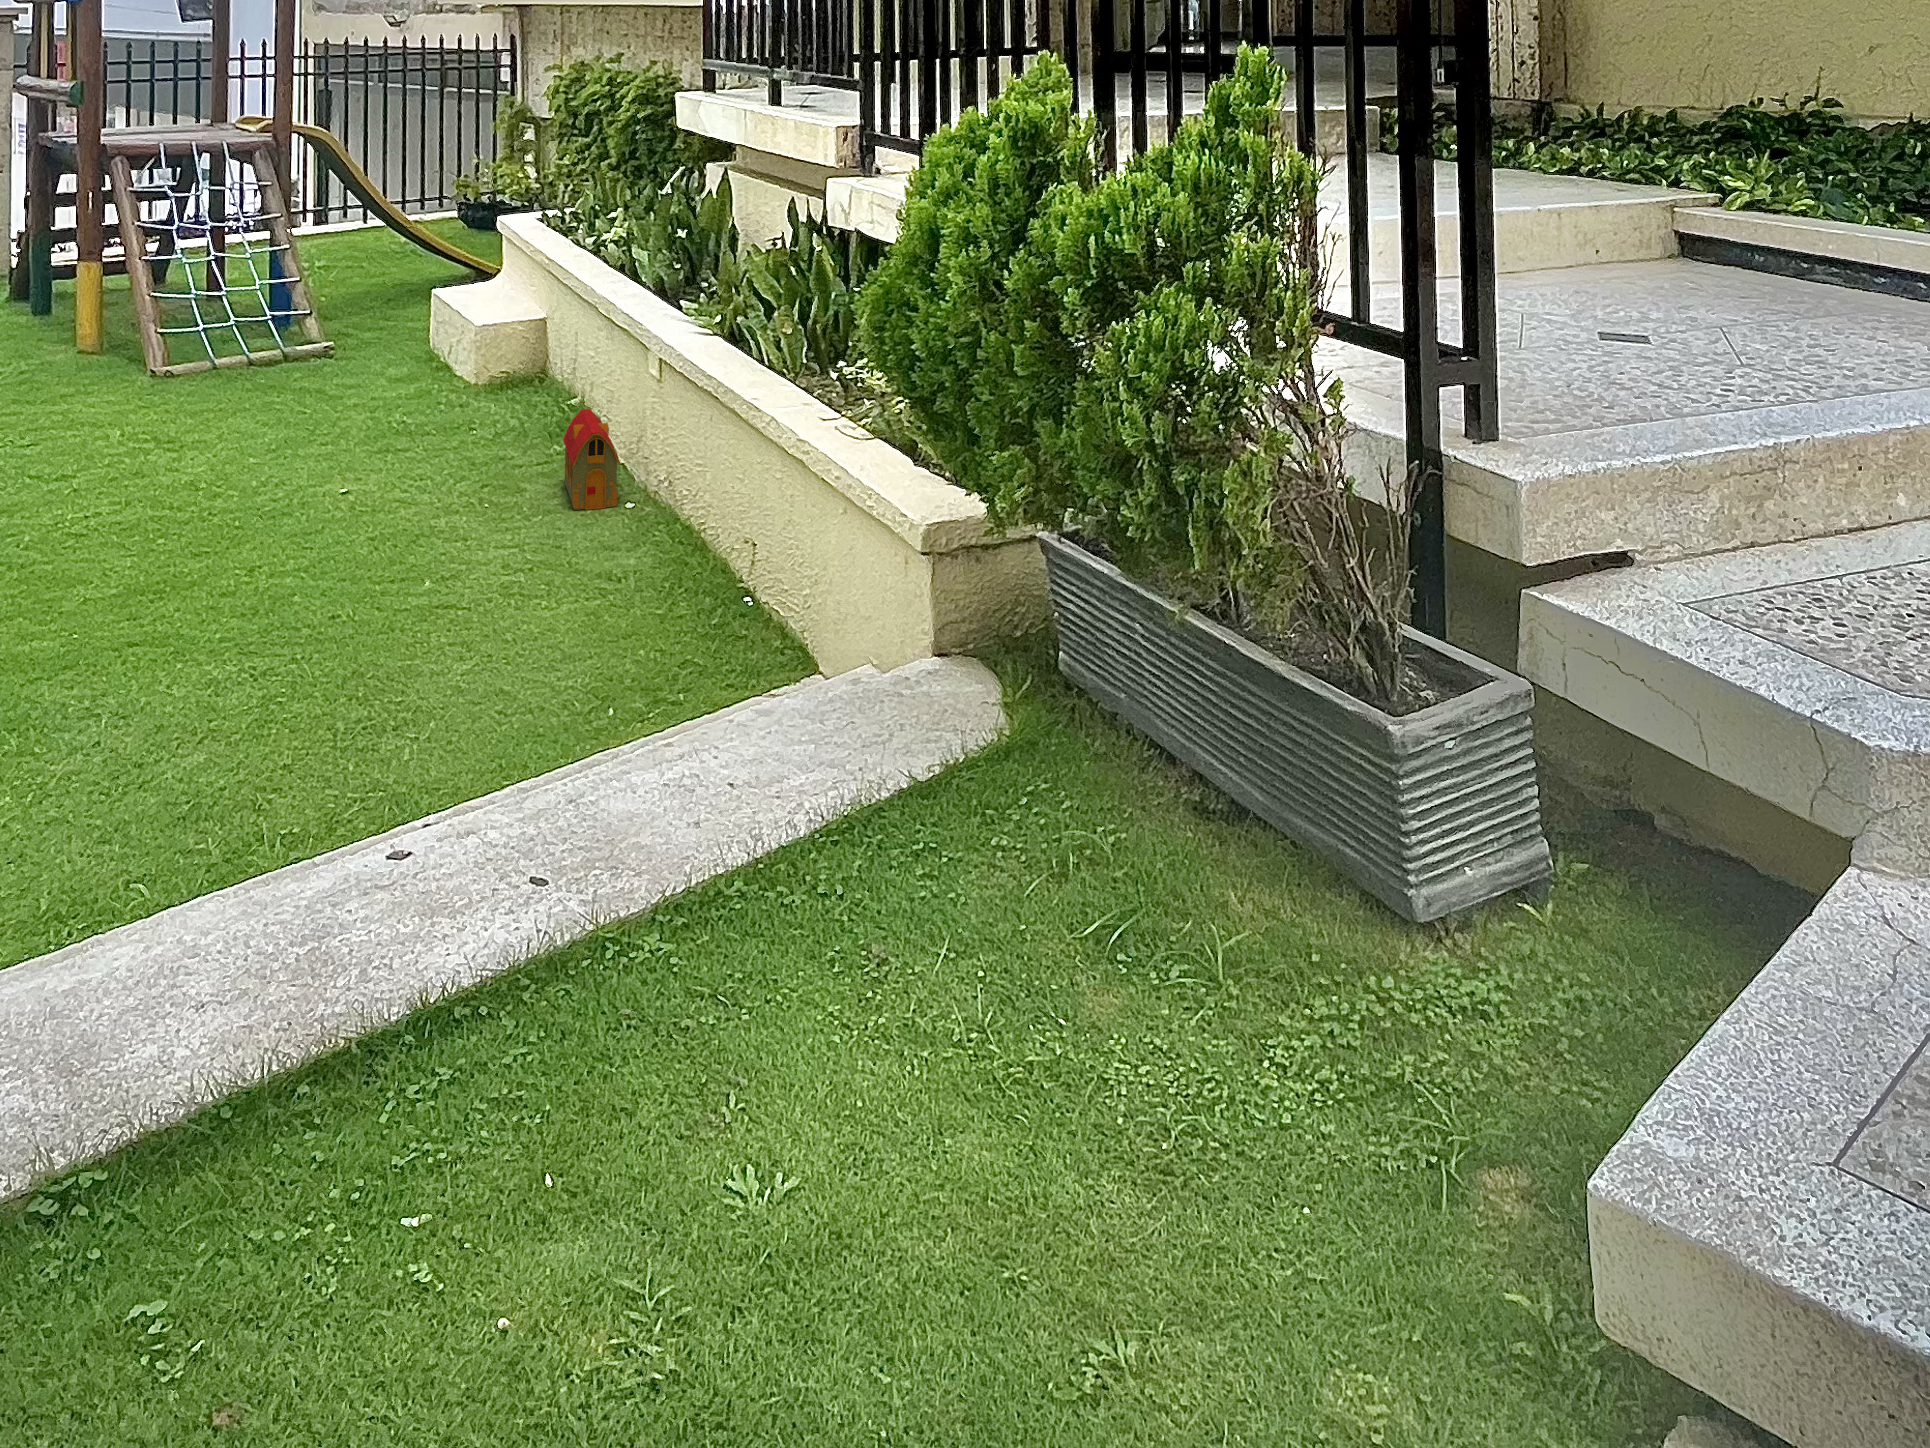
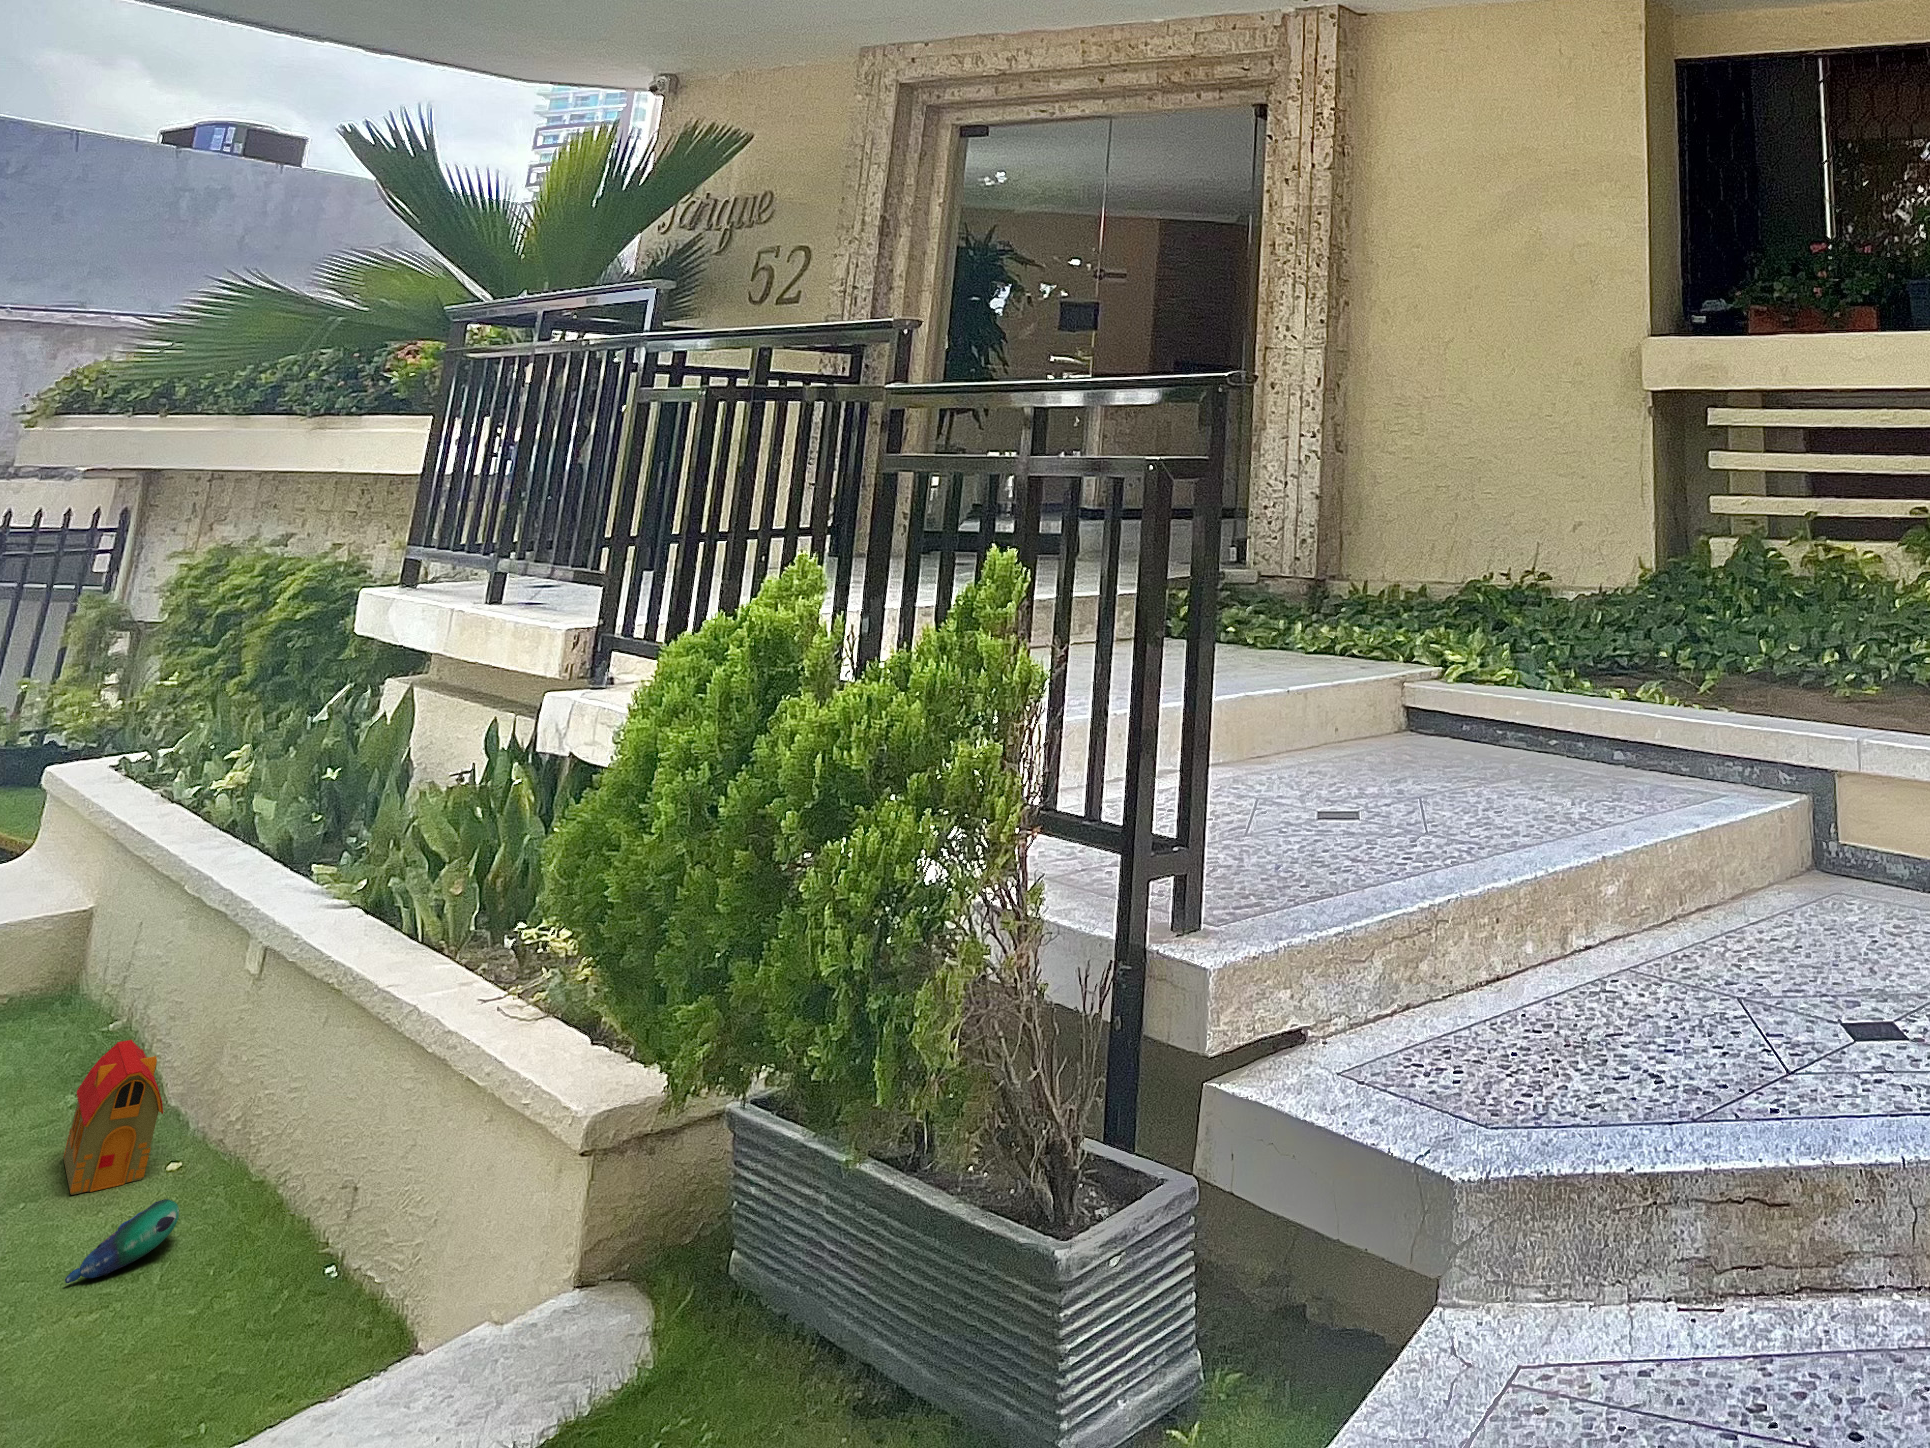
plush toy: none [581,525,644,572] -> present [65,1199,179,1283]

